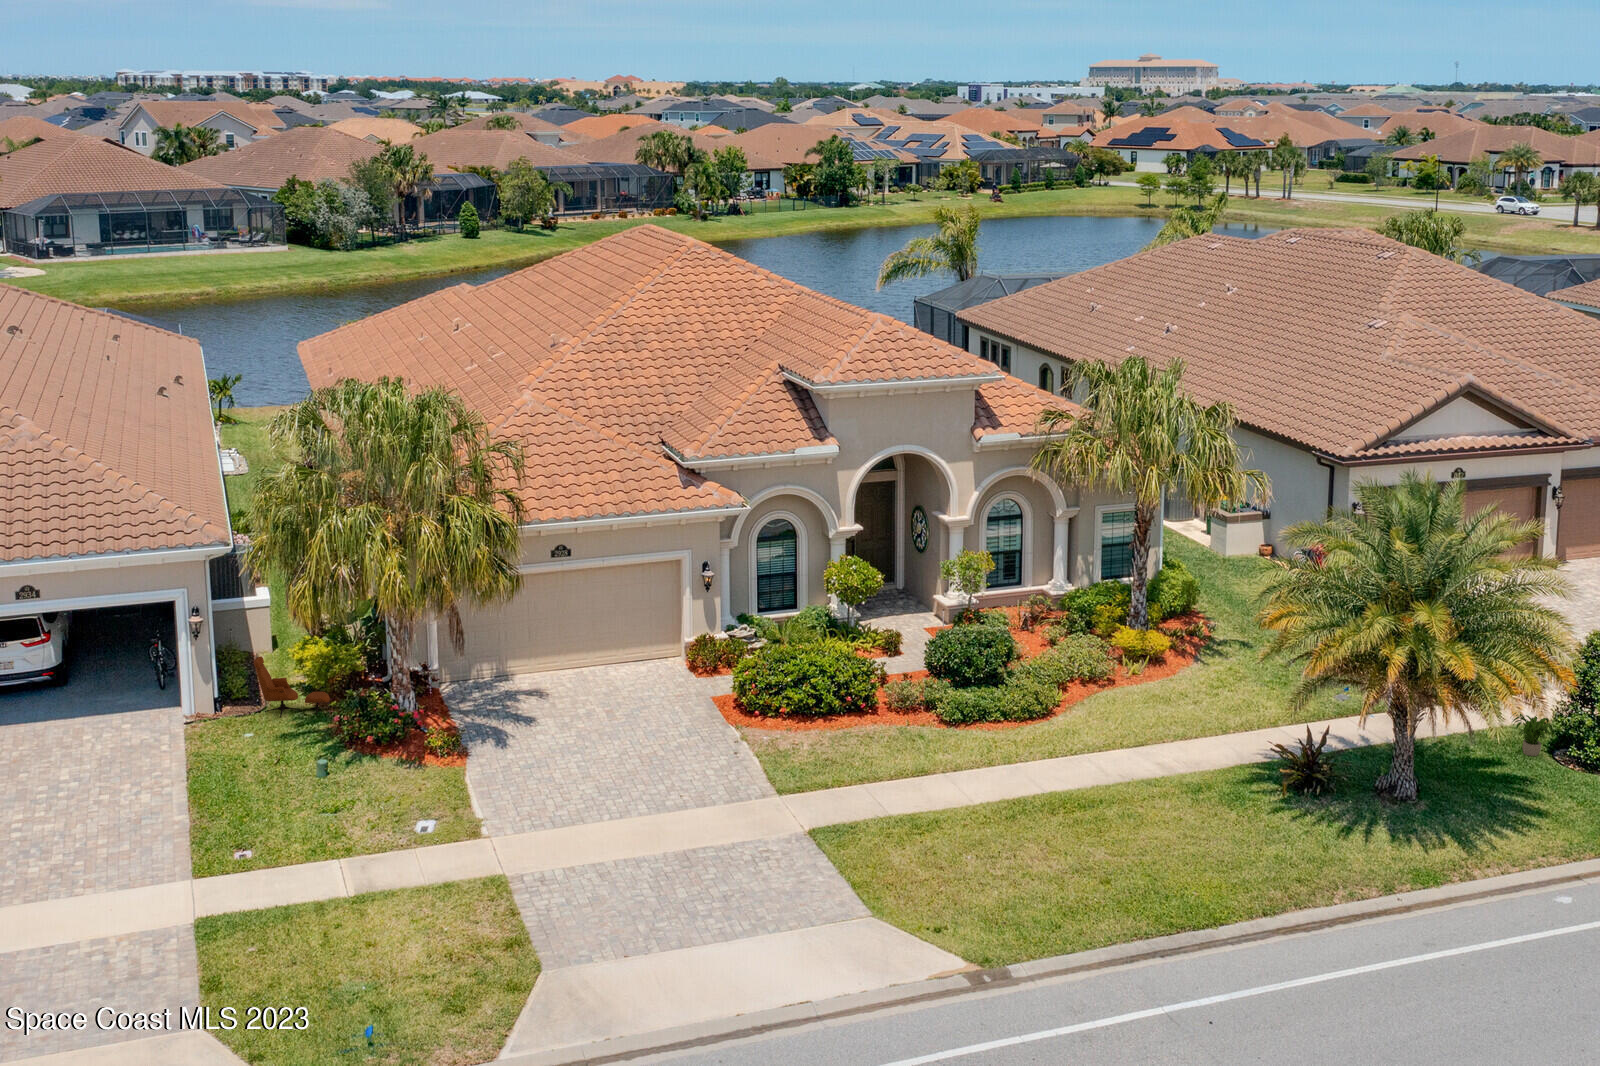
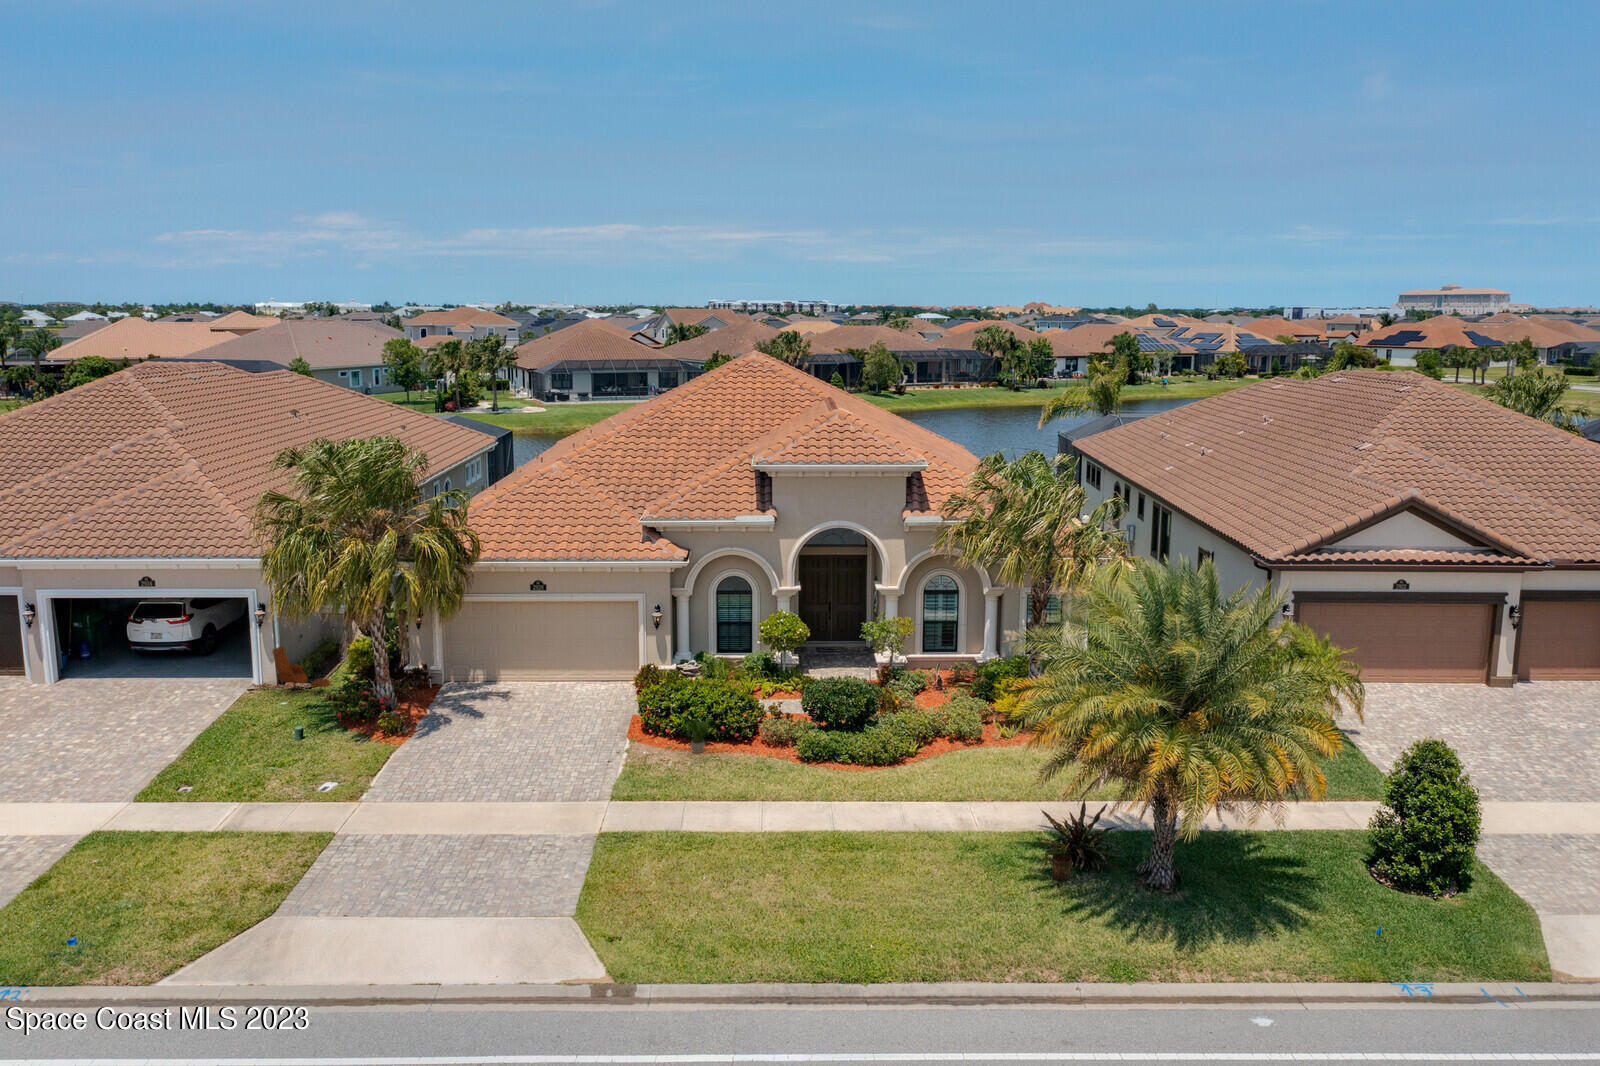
potted plant: present [1513,713,1555,756] -> present [683,718,713,753]
bucket: none [1293,769,1315,808] -> present [1052,843,1072,881]

